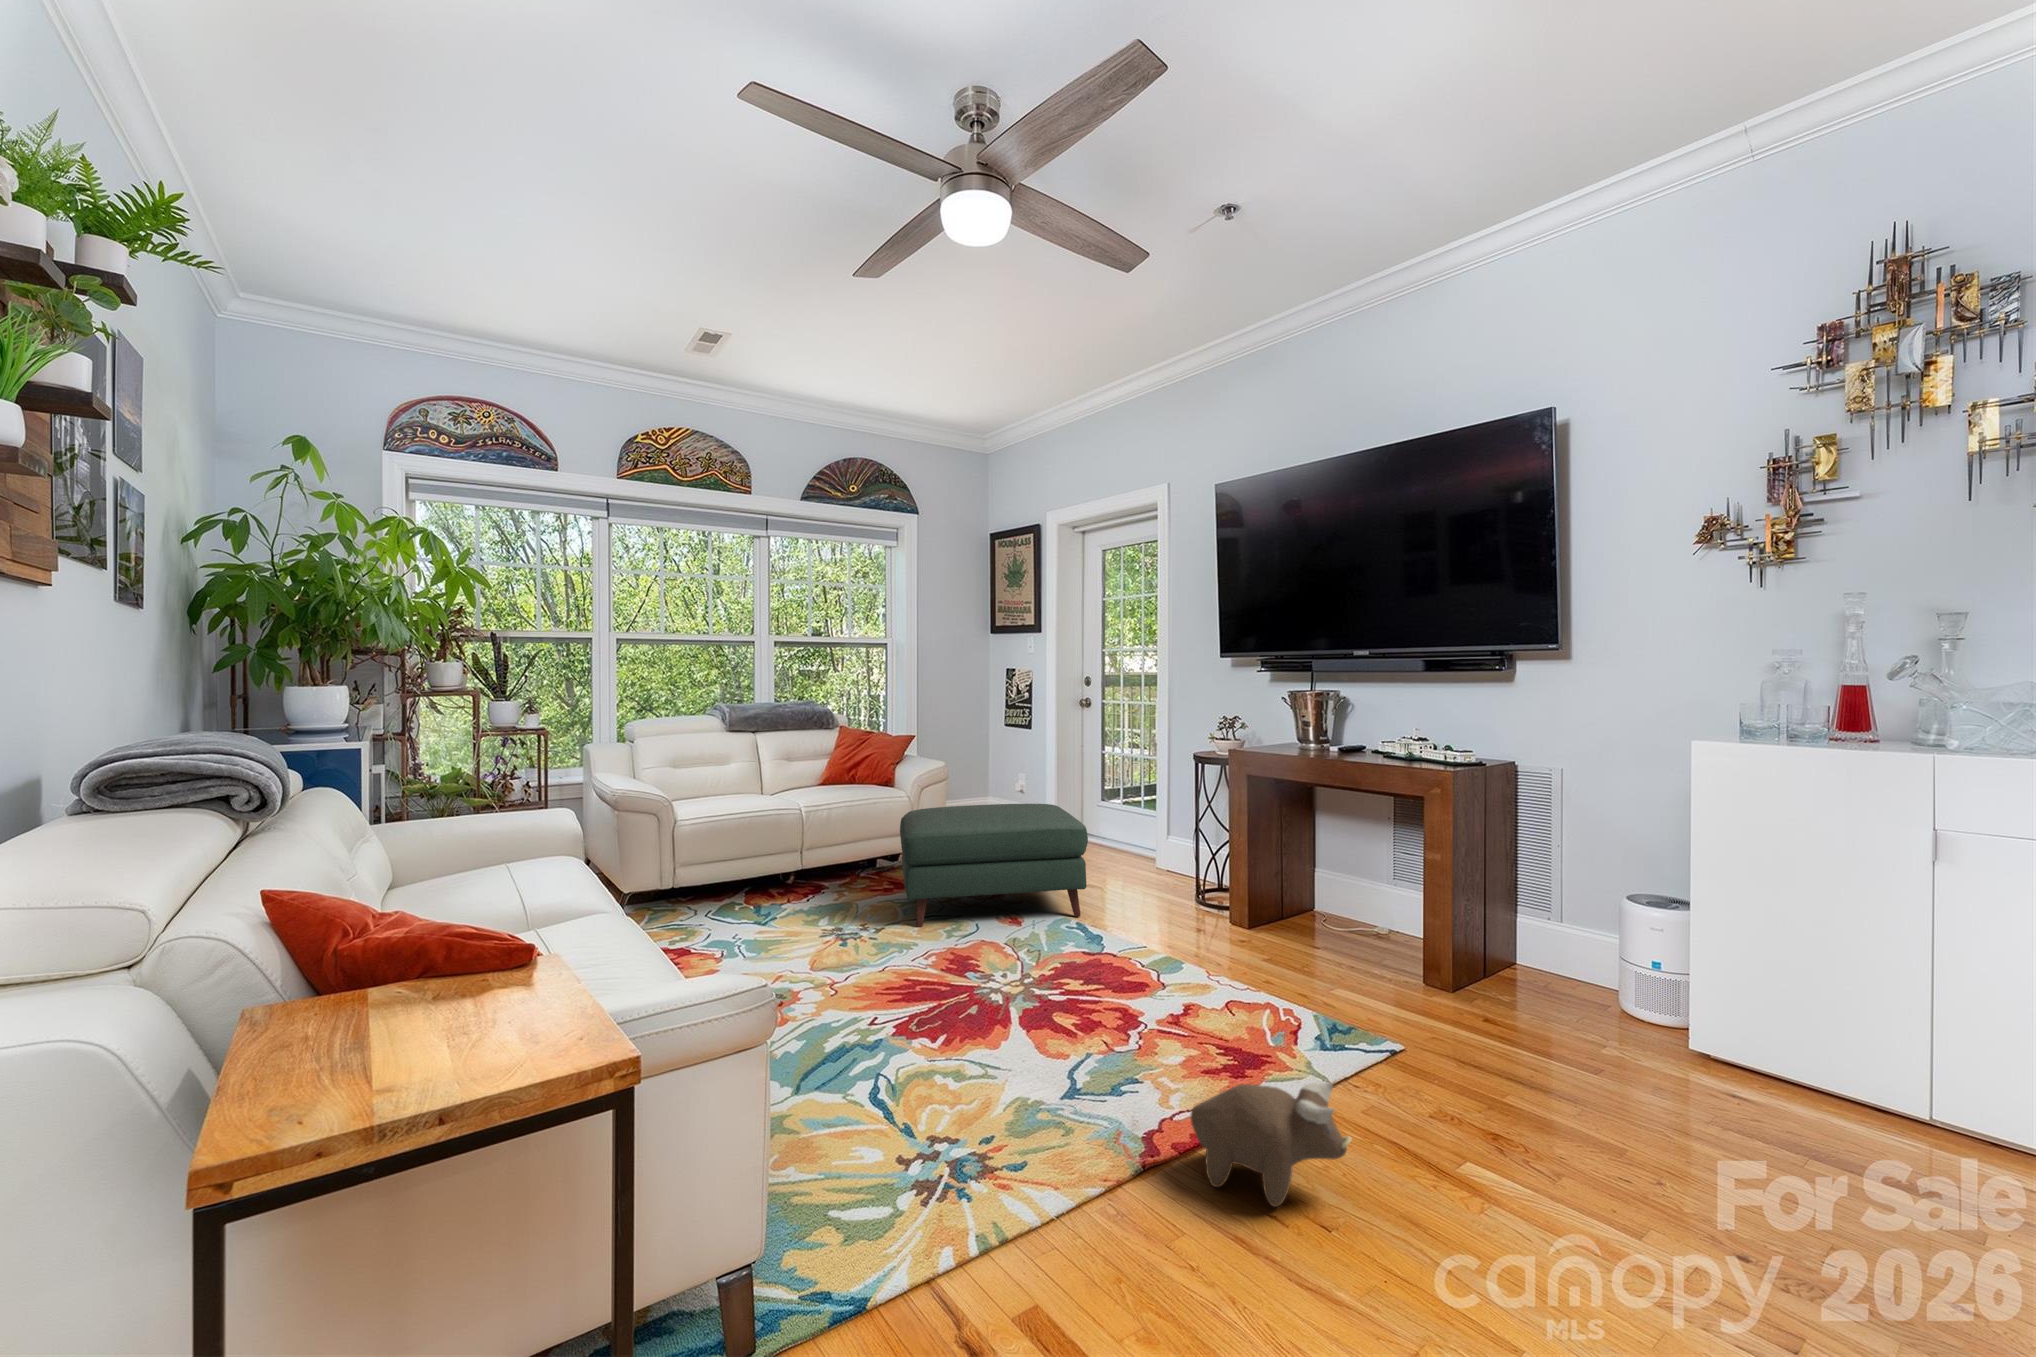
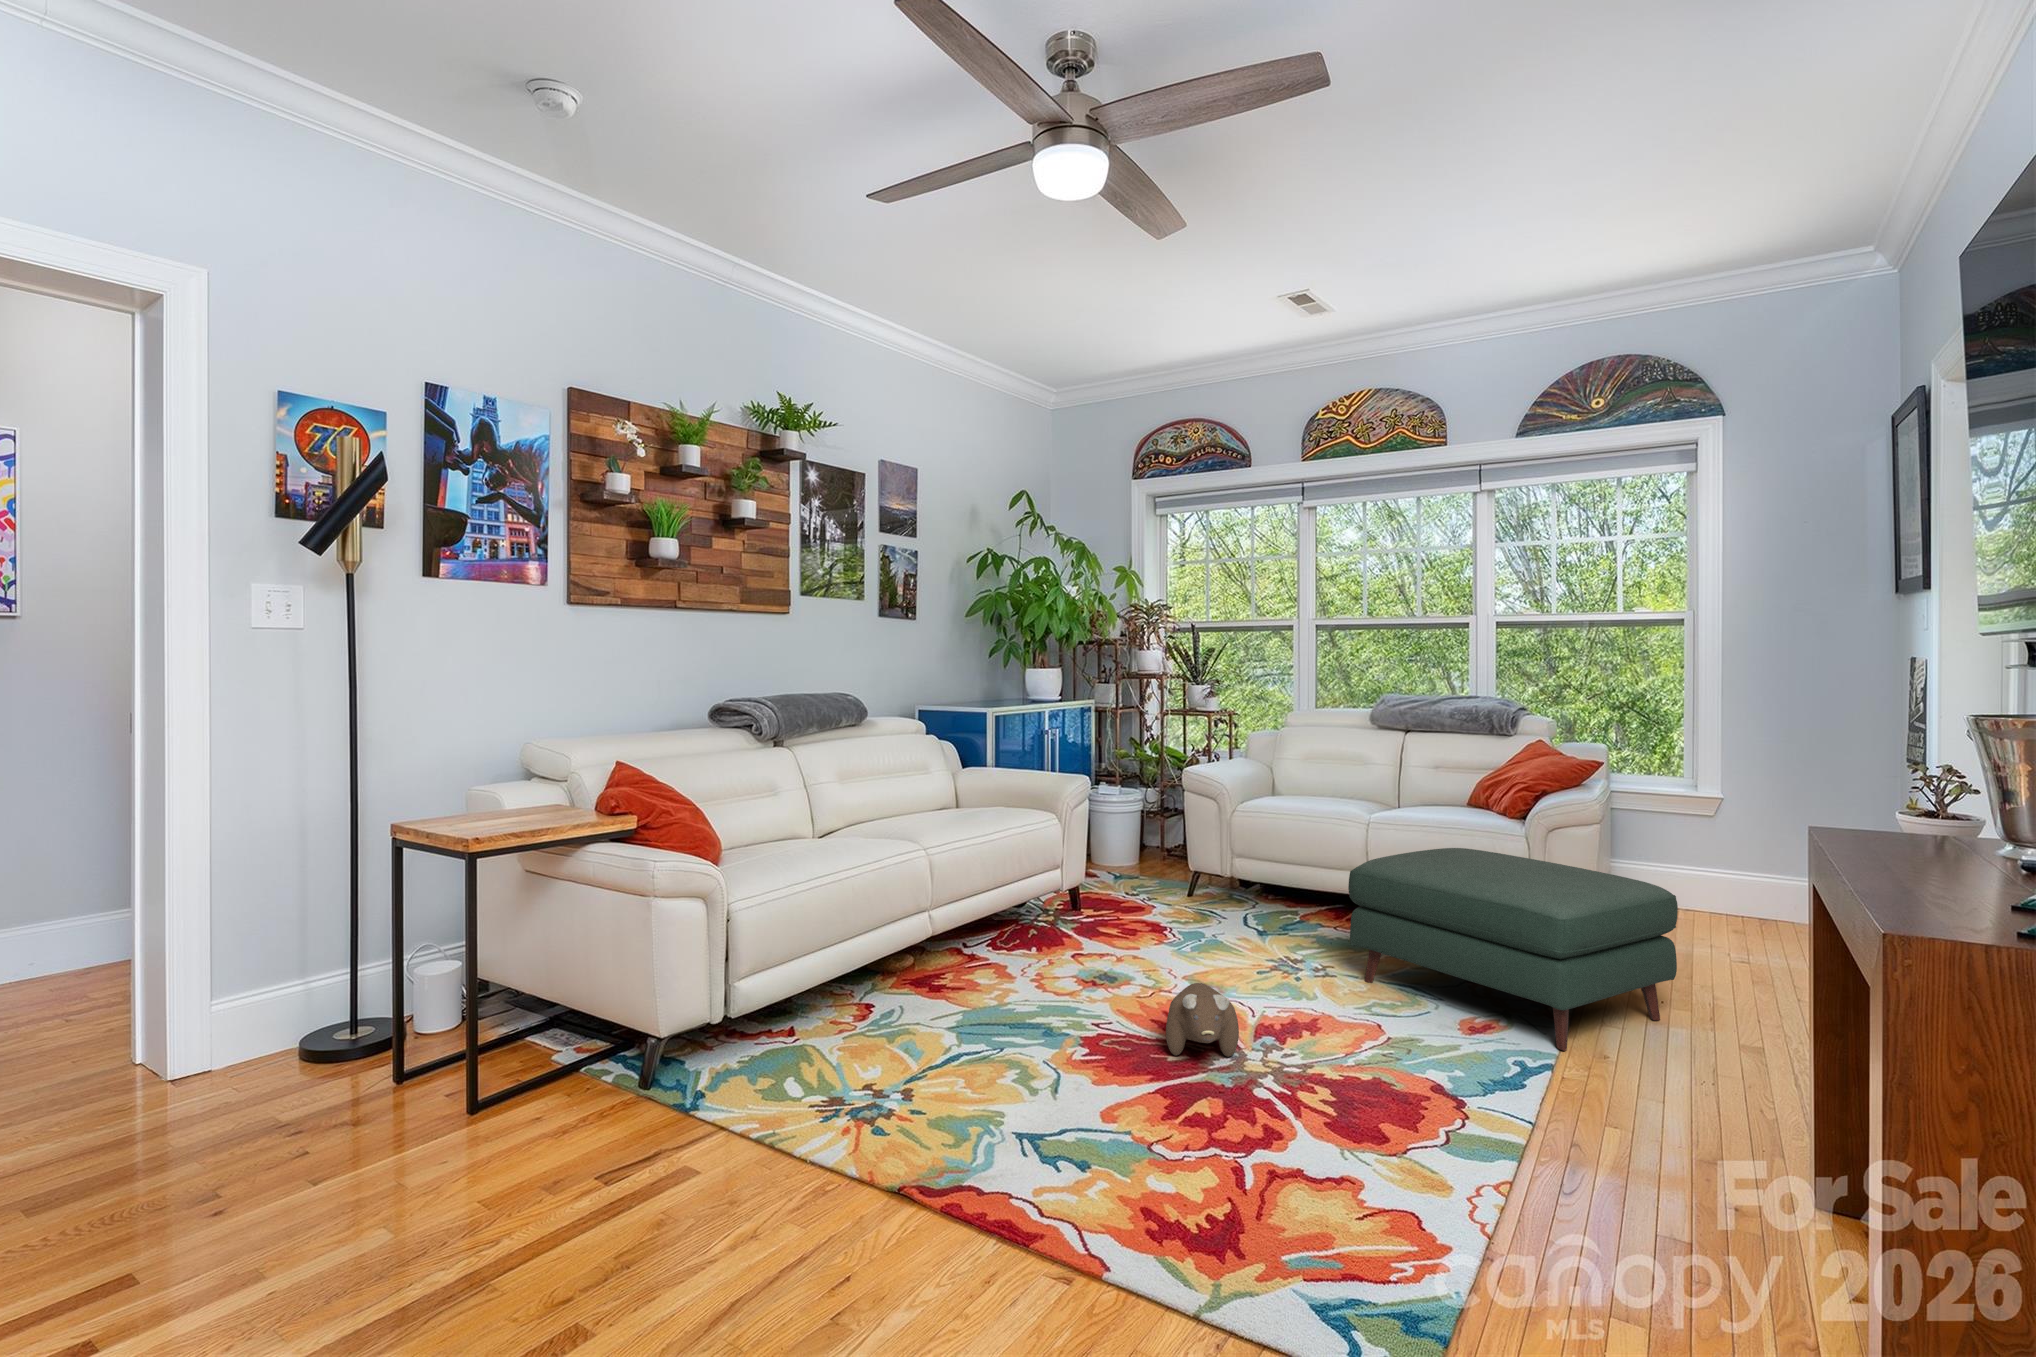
plush toy: present [1191,1082,1352,1207] -> present [1166,983,1239,1057]

